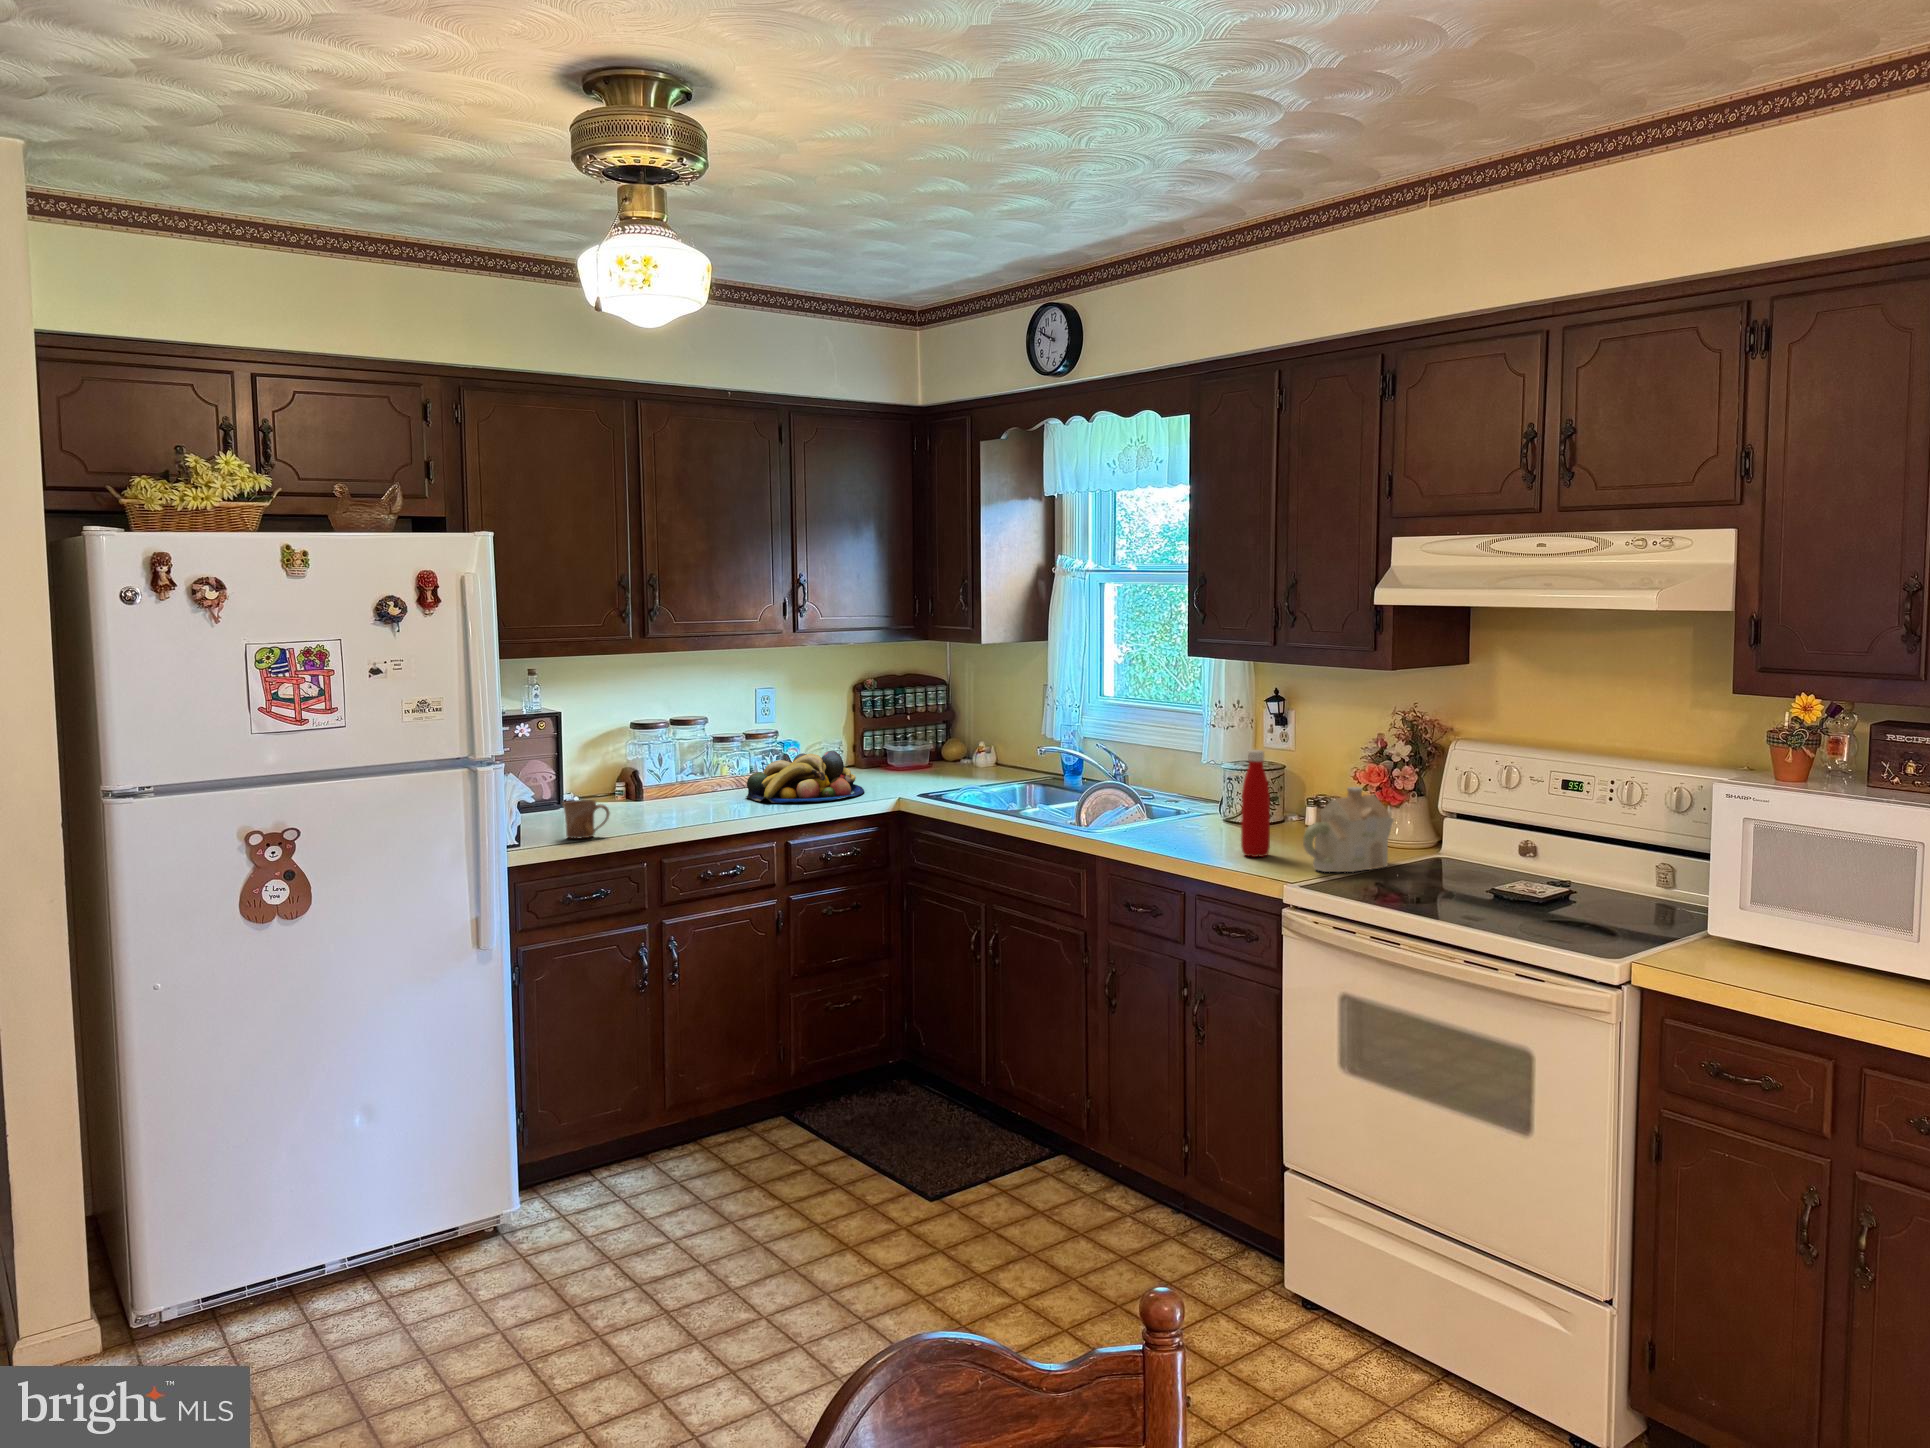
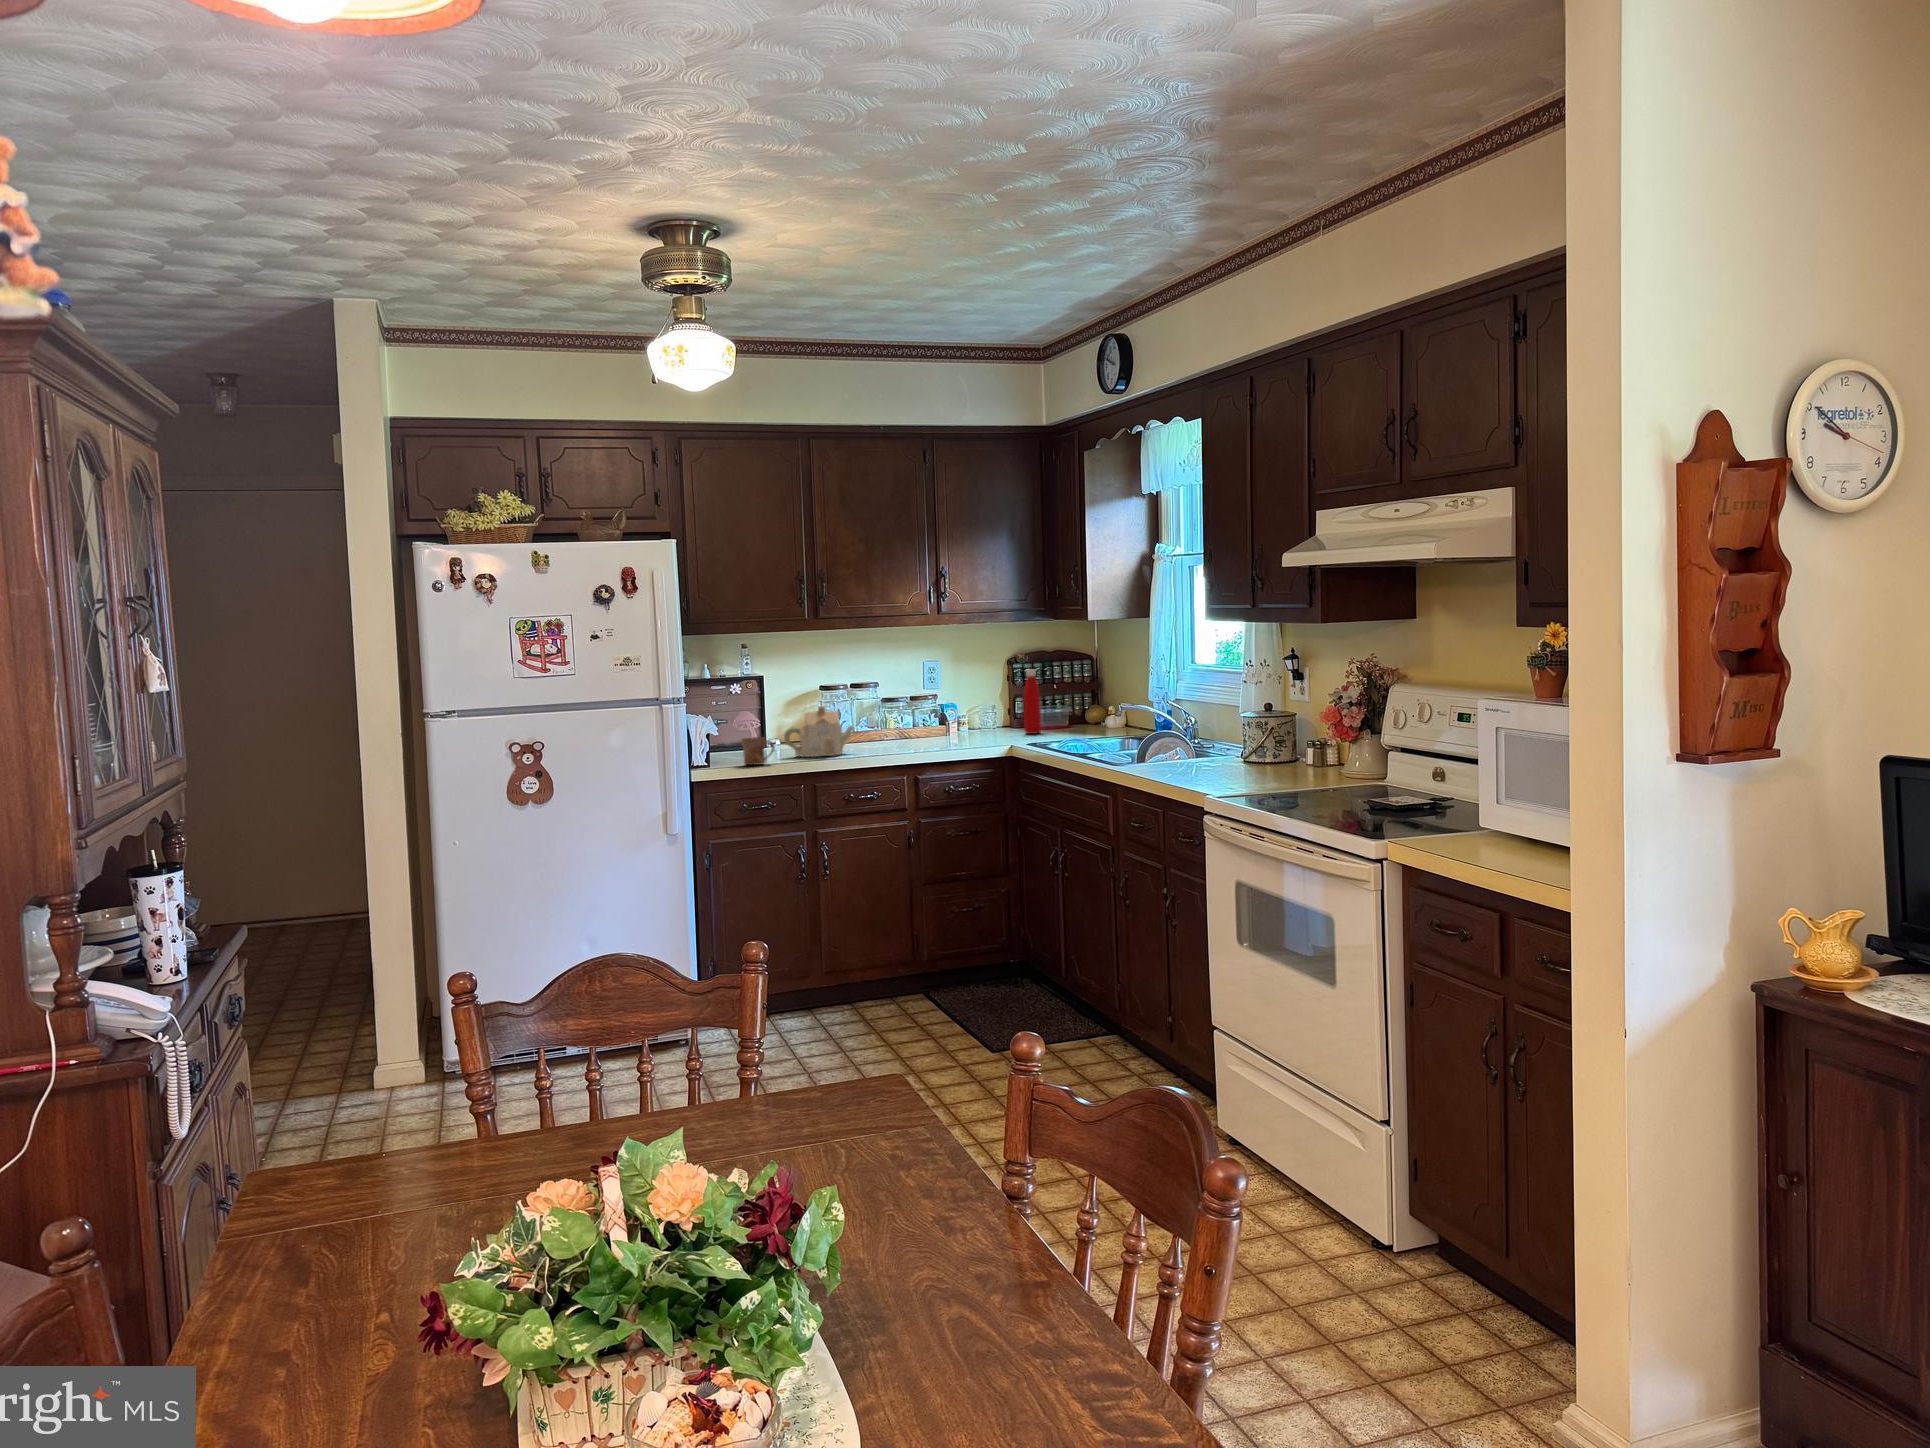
bottle: present [1241,750,1270,857] -> present [1023,670,1041,734]
fruit bowl: present [746,751,864,803] -> none [898,708,993,747]
teapot: present [1303,787,1394,872] -> present [784,706,854,757]

